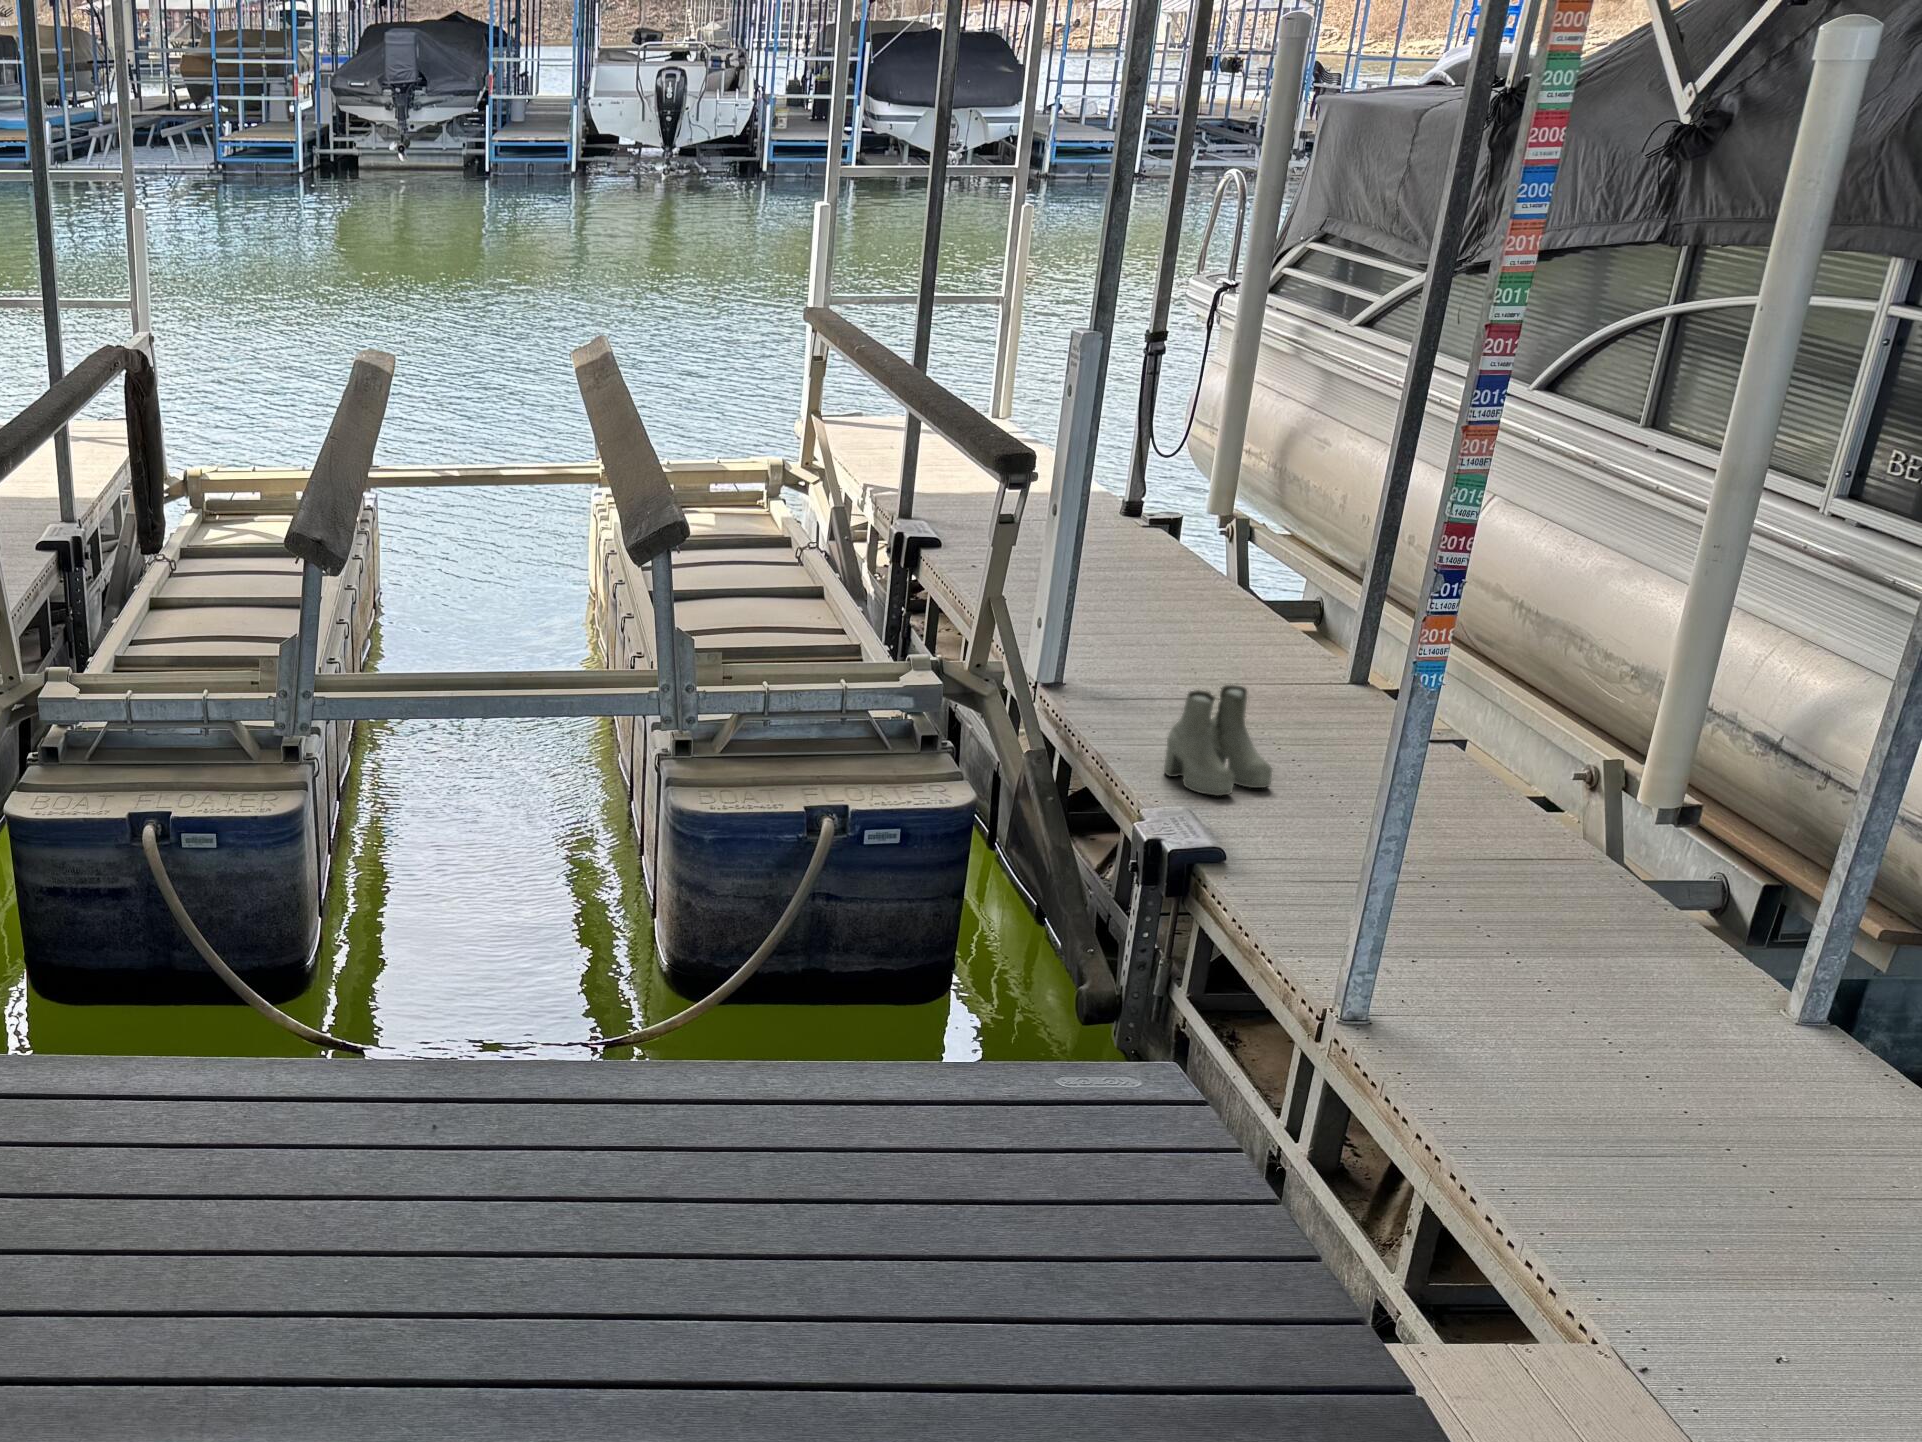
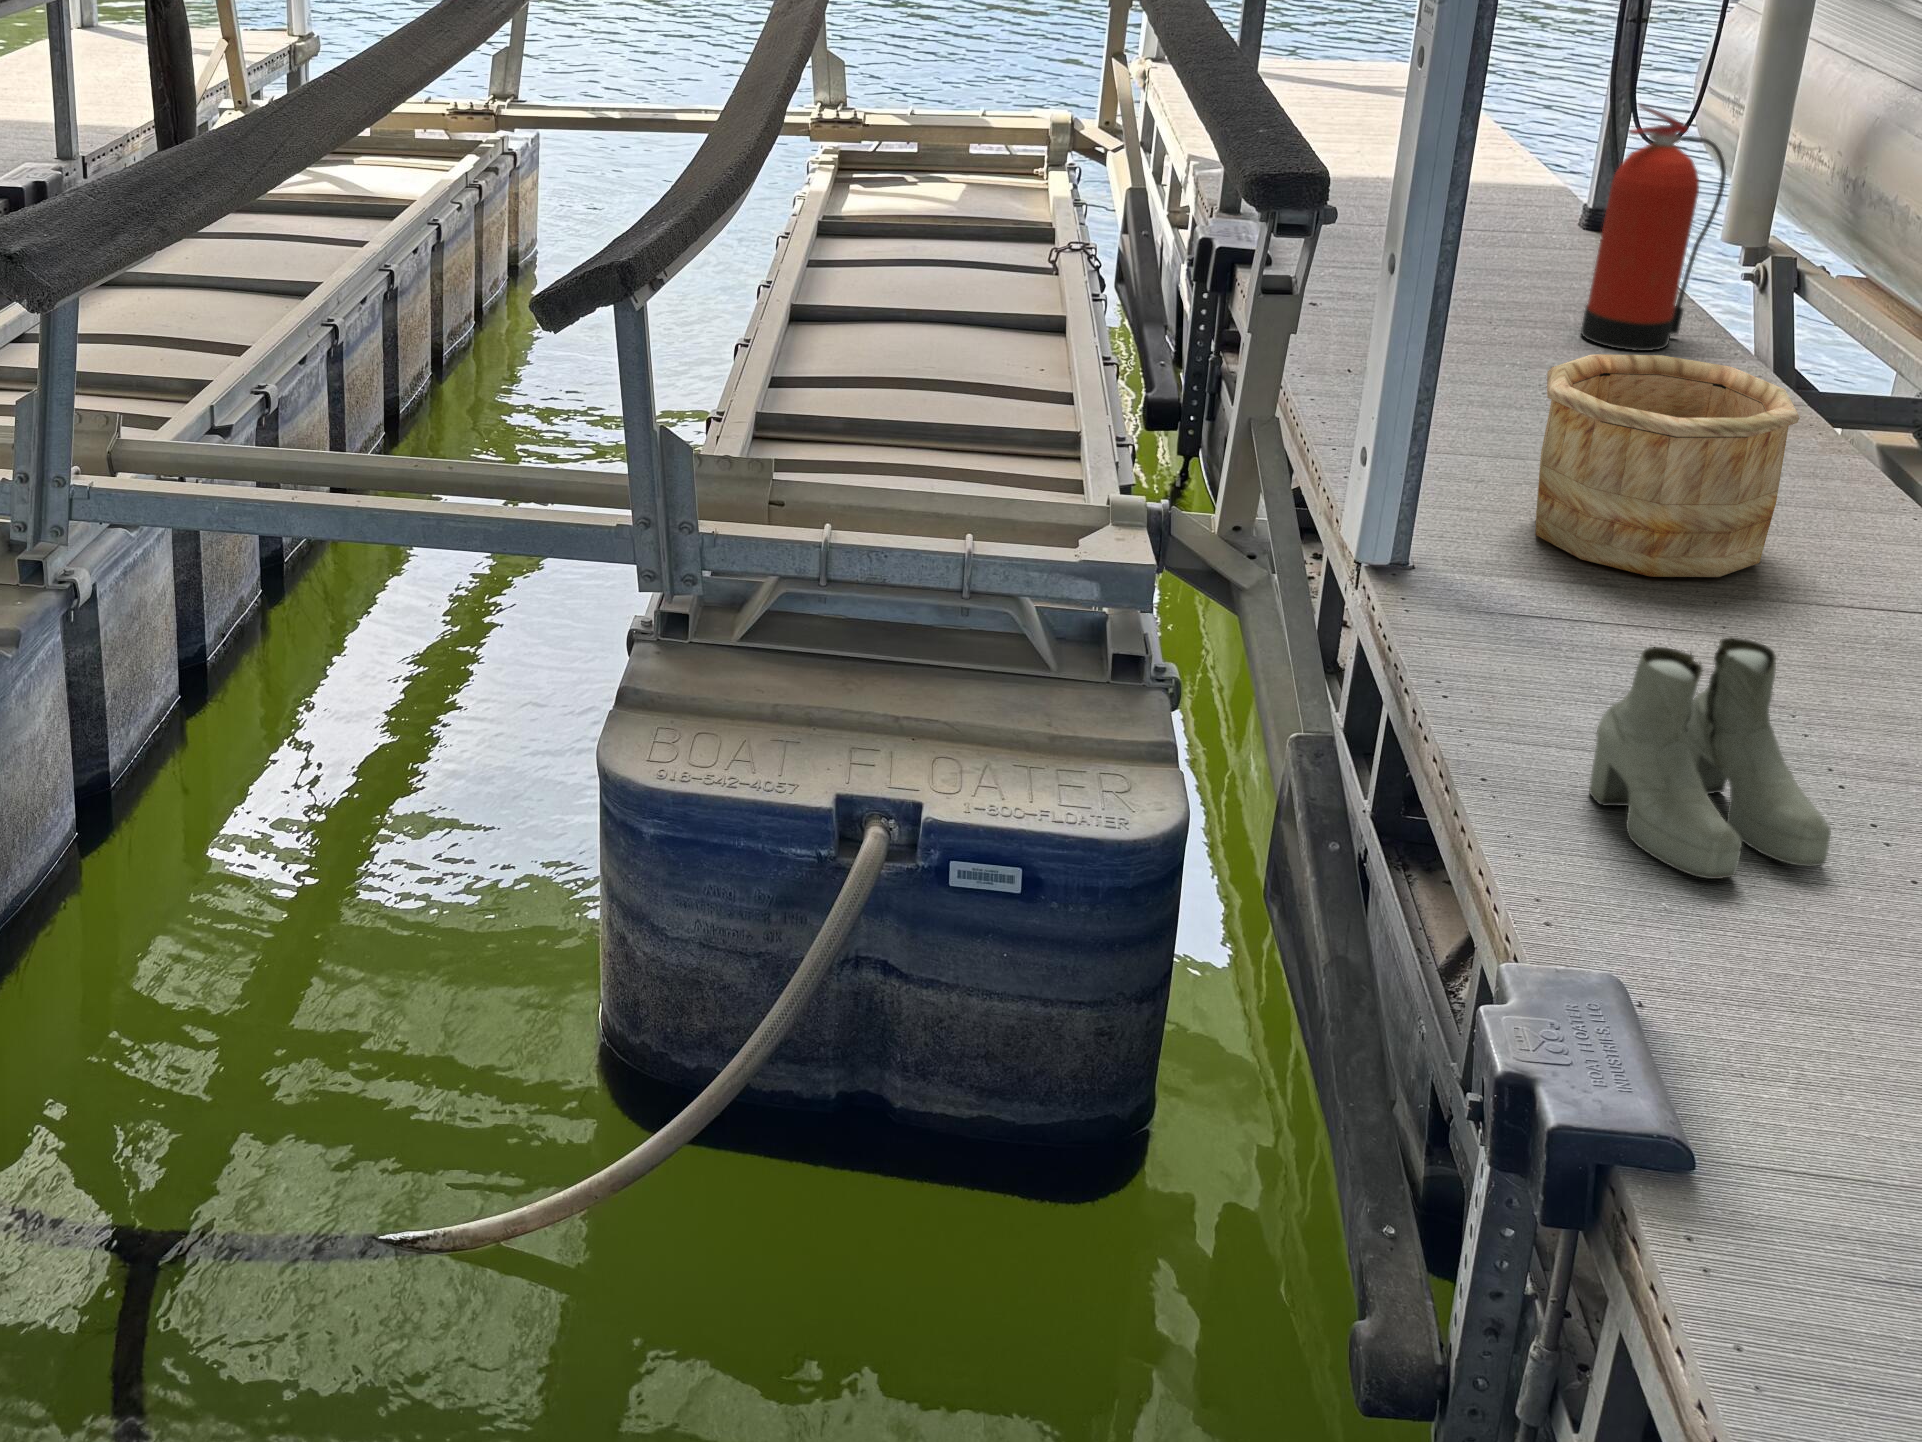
fire extinguisher: none [1129,427,1209,586] -> present [1581,105,1726,351]
wooden bucket: none [1120,569,1254,690] -> present [1536,354,1800,577]

